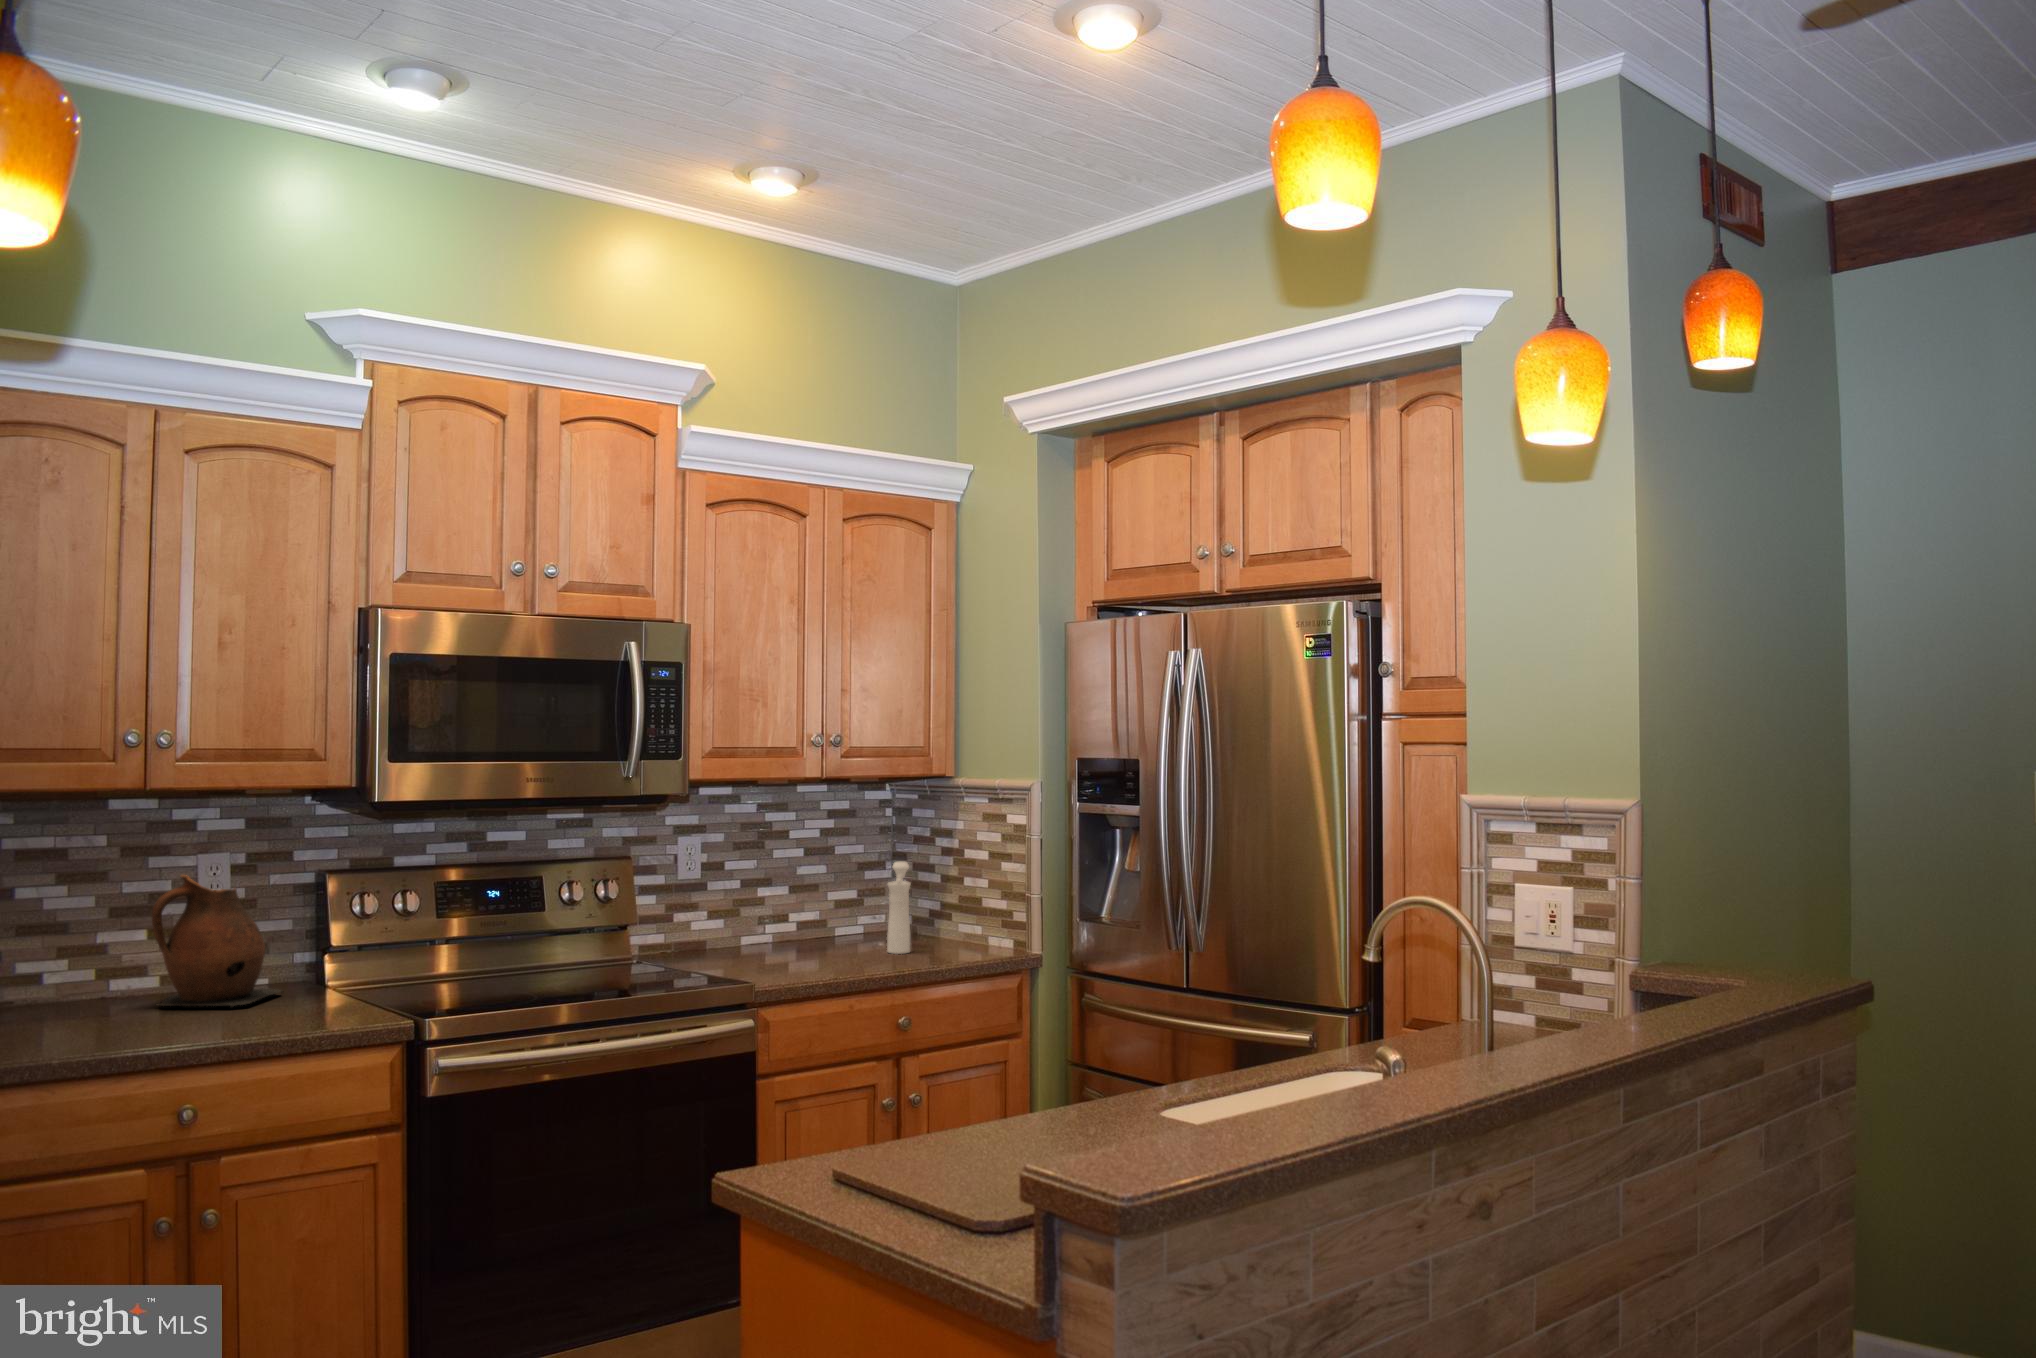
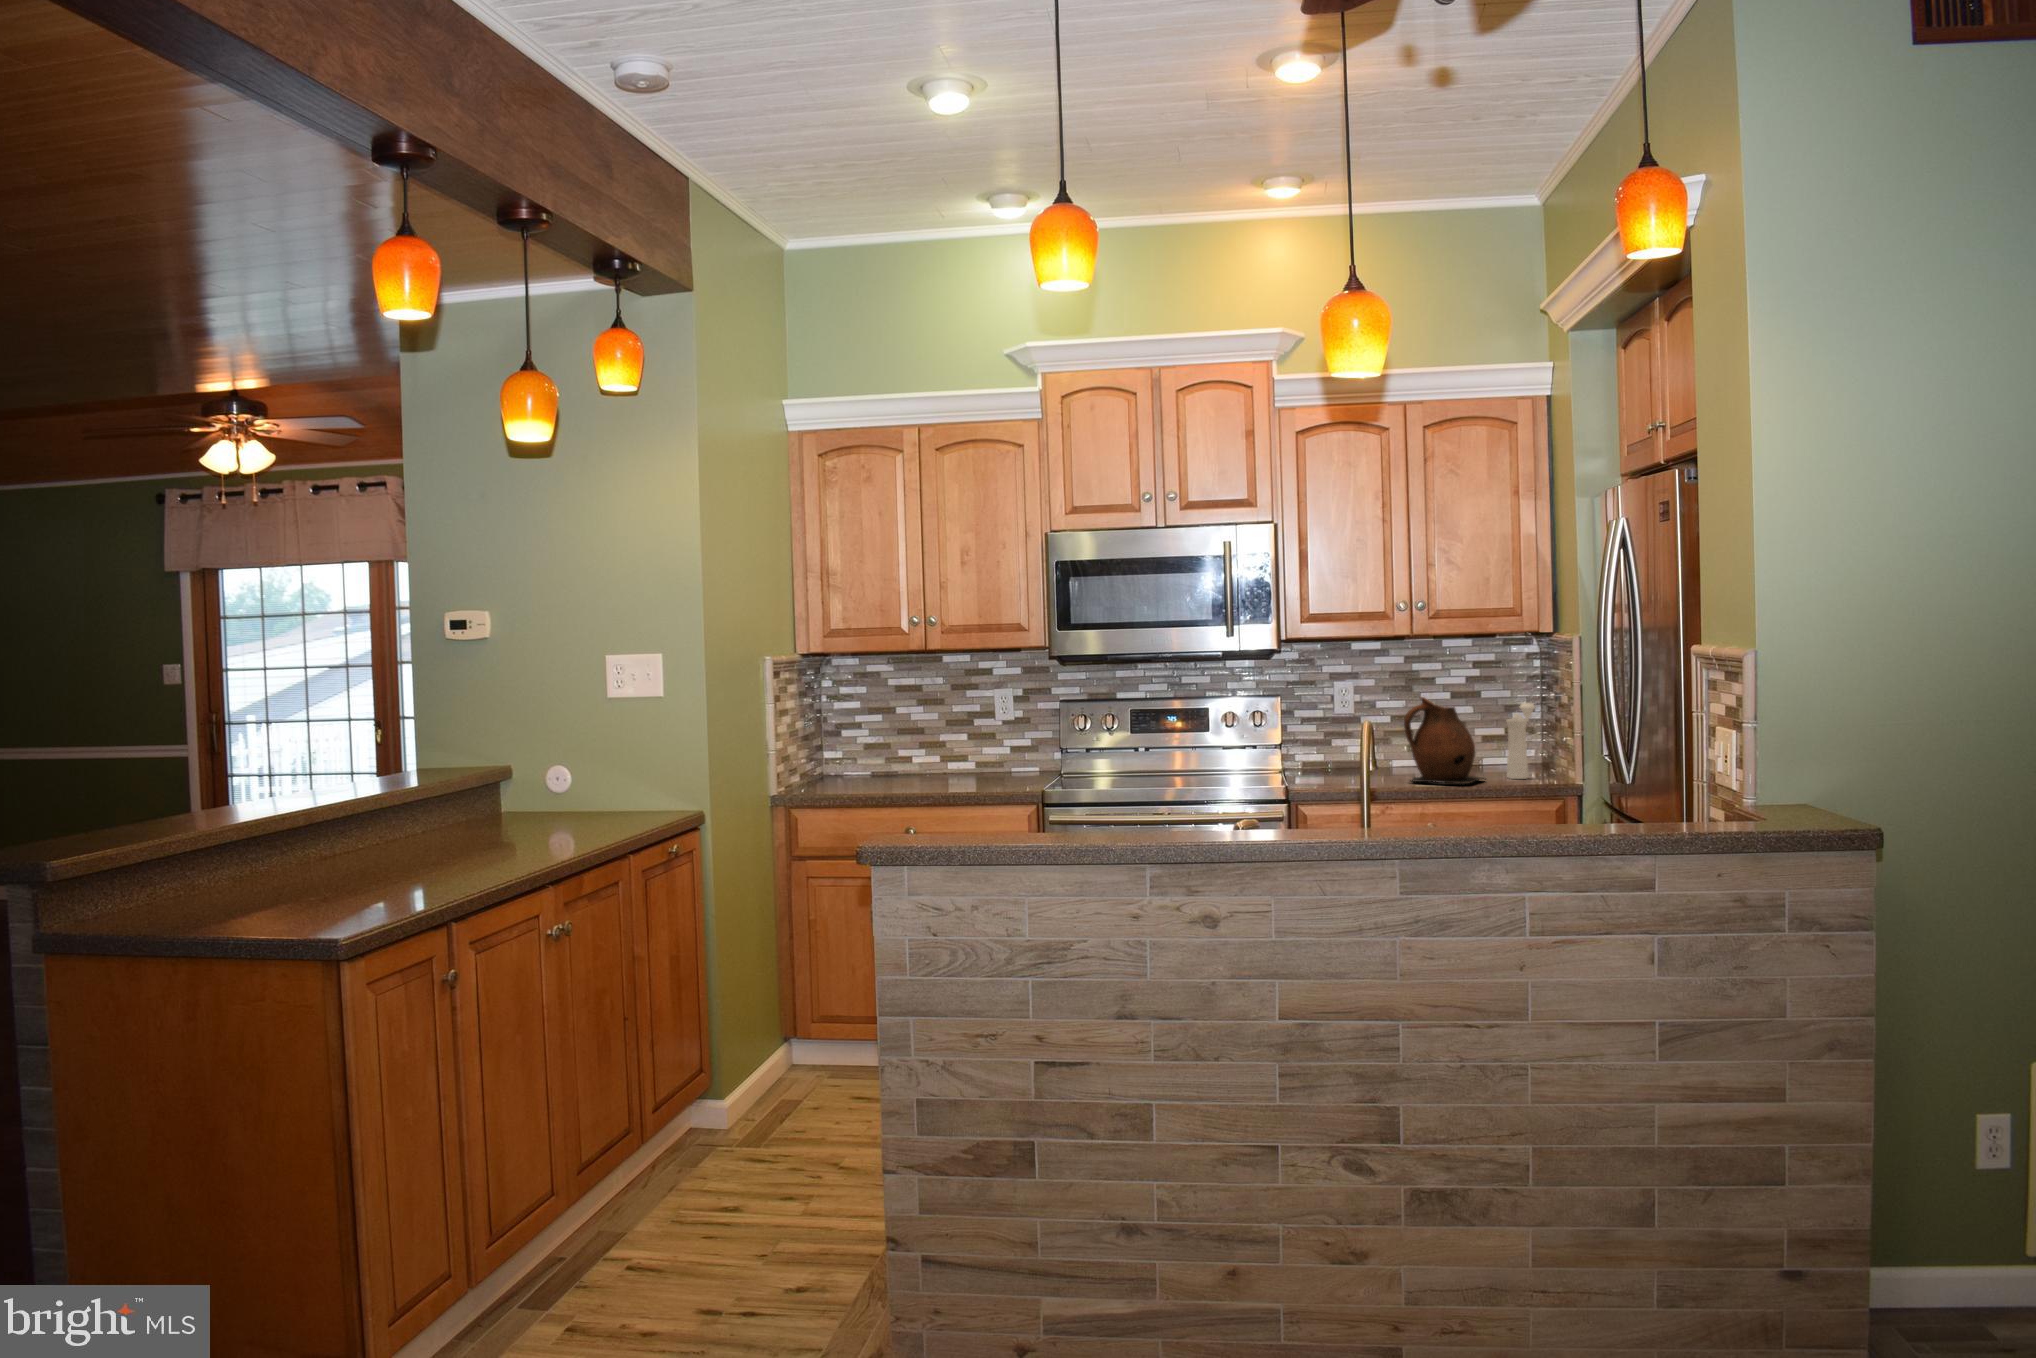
ceramic pitcher: present [152,875,283,1008] -> present [1404,697,1485,784]

